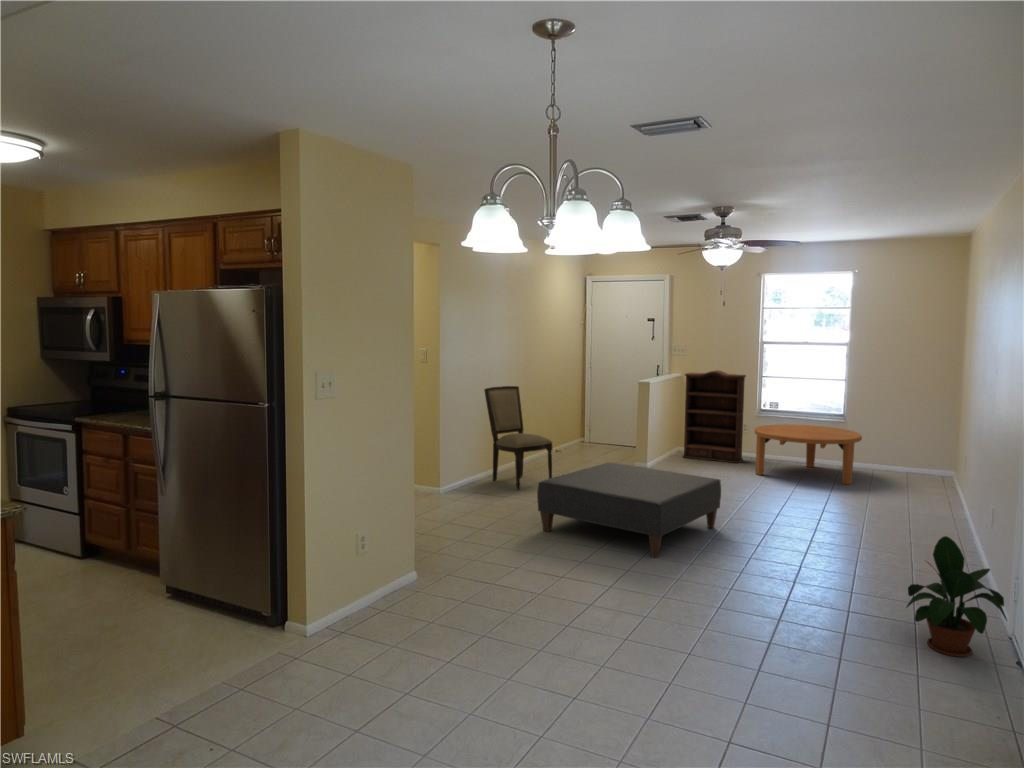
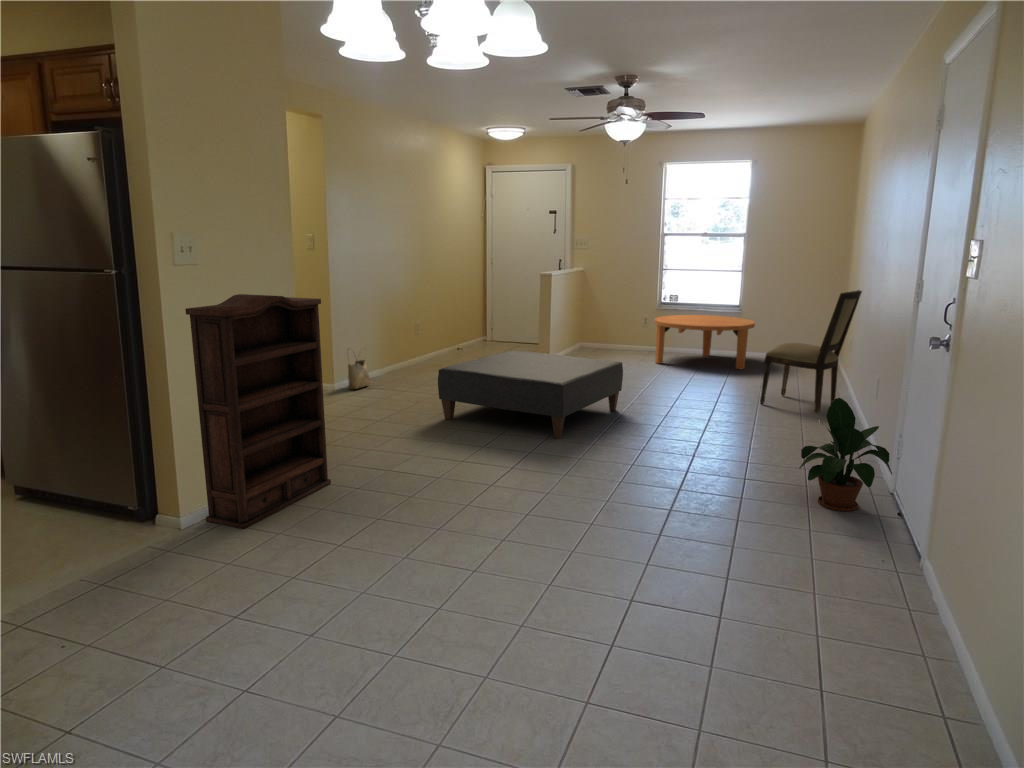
bookshelf: present [683,370,746,463] -> present [185,294,331,529]
dining chair: present [484,386,552,490] -> present [760,290,862,413]
woven basket: none [450,454,471,494] -> present [348,360,371,389]

